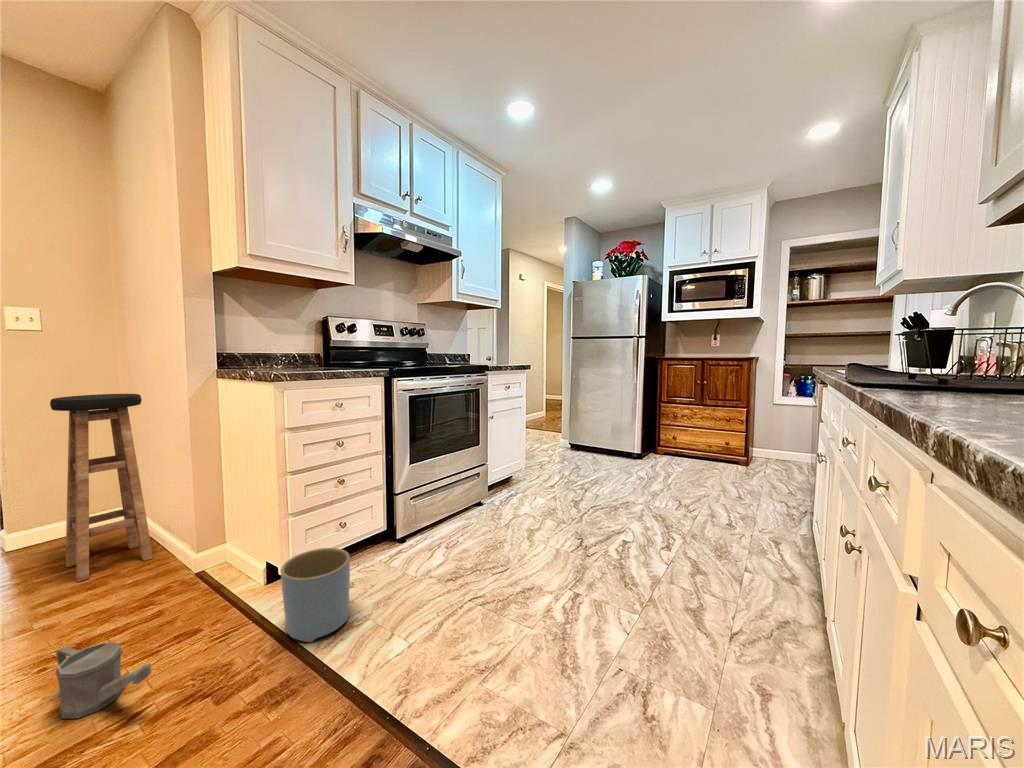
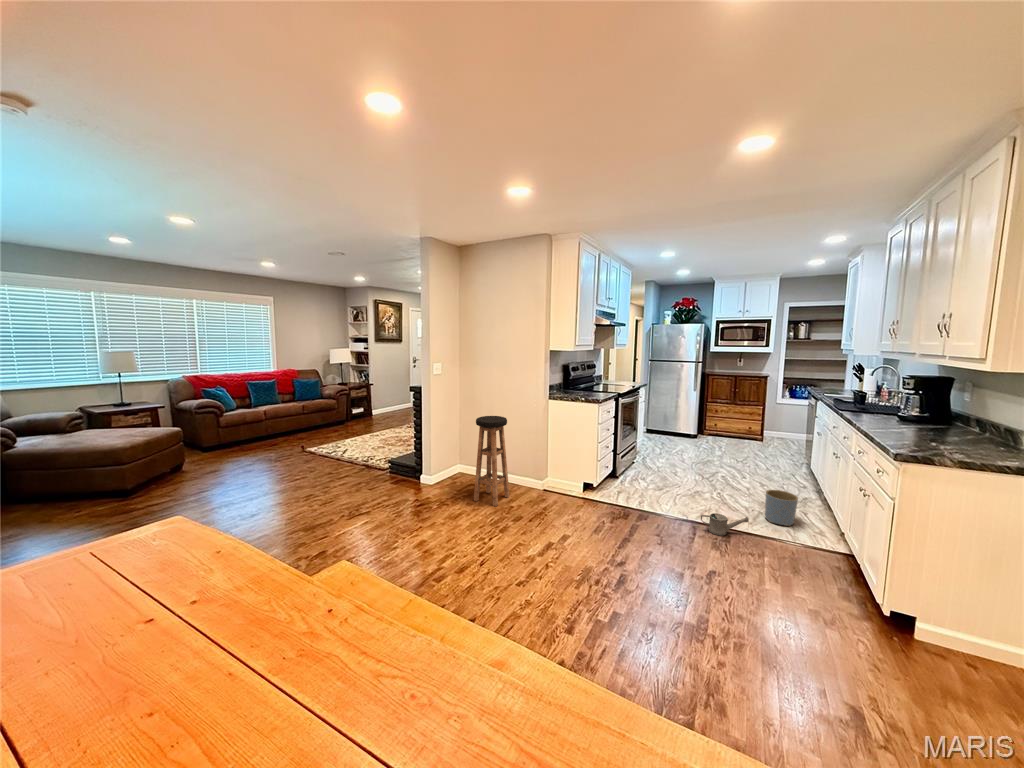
planter: present [281,548,350,642] -> present [765,490,798,526]
watering can: present [56,642,151,719] -> present [701,513,749,536]

